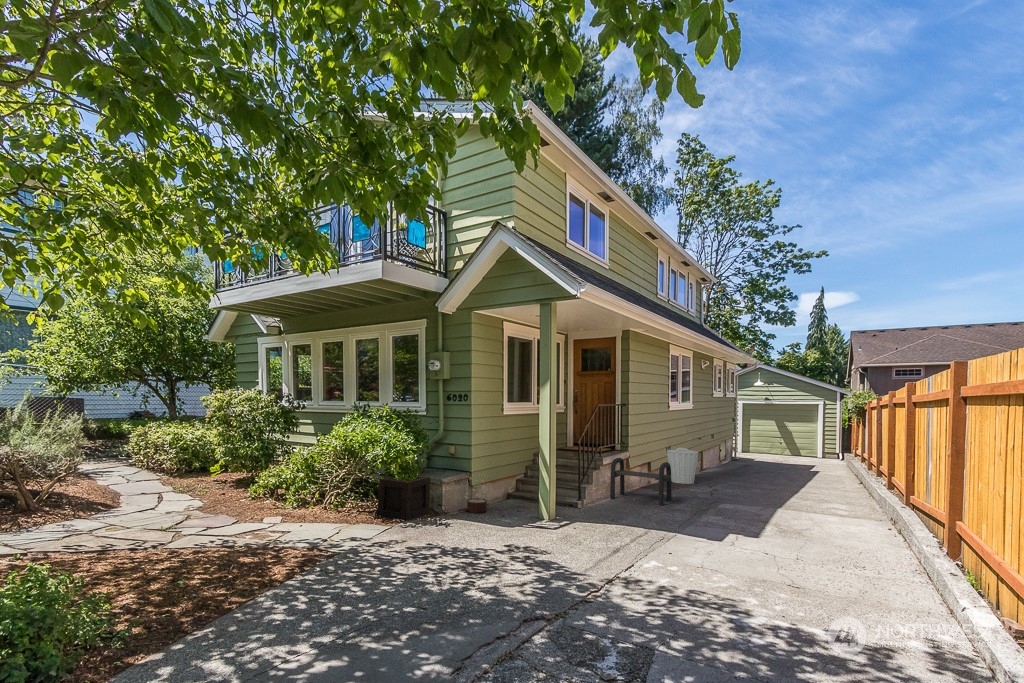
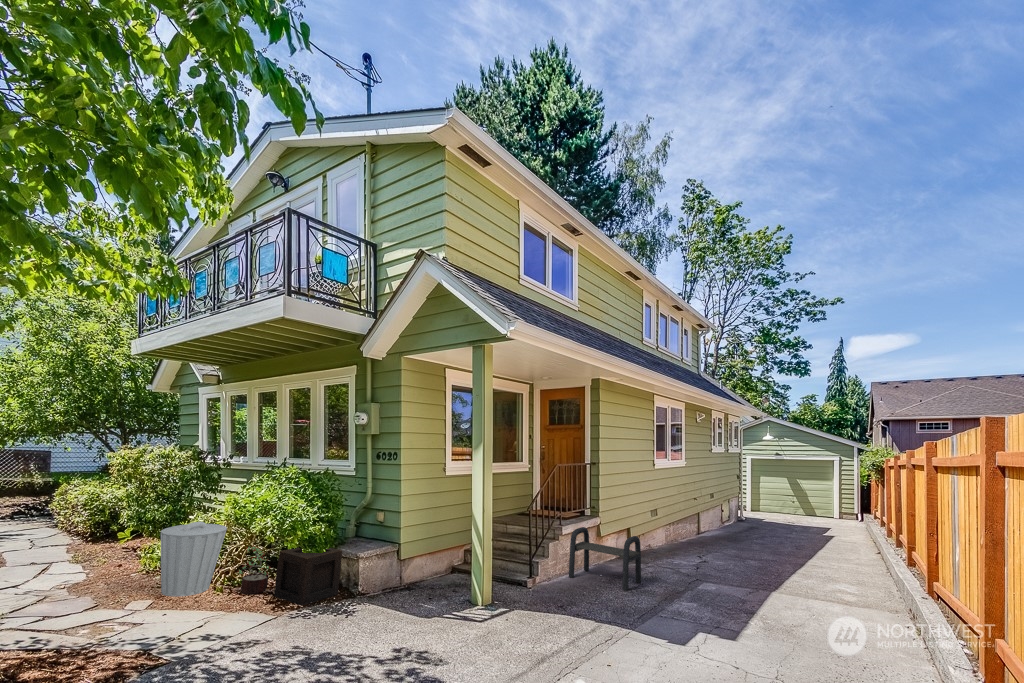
trash can: present [667,448,698,484] -> present [161,522,227,597]
decorative plant: present [465,477,487,513] -> present [237,546,271,594]

